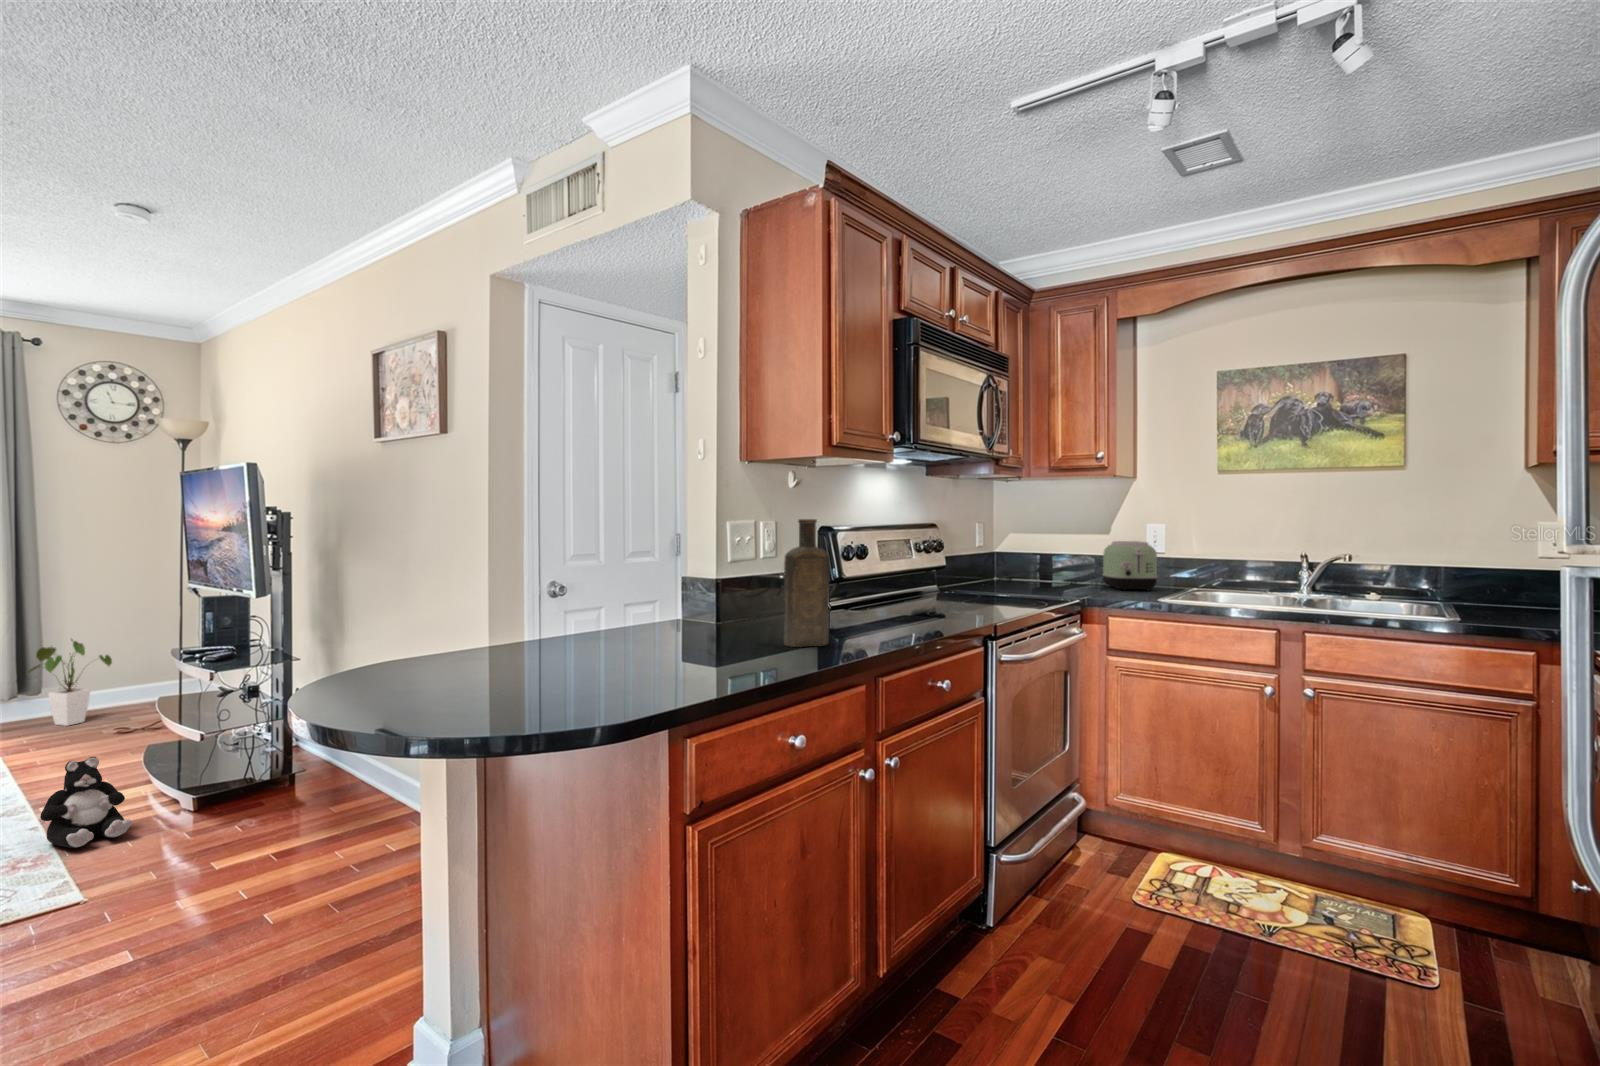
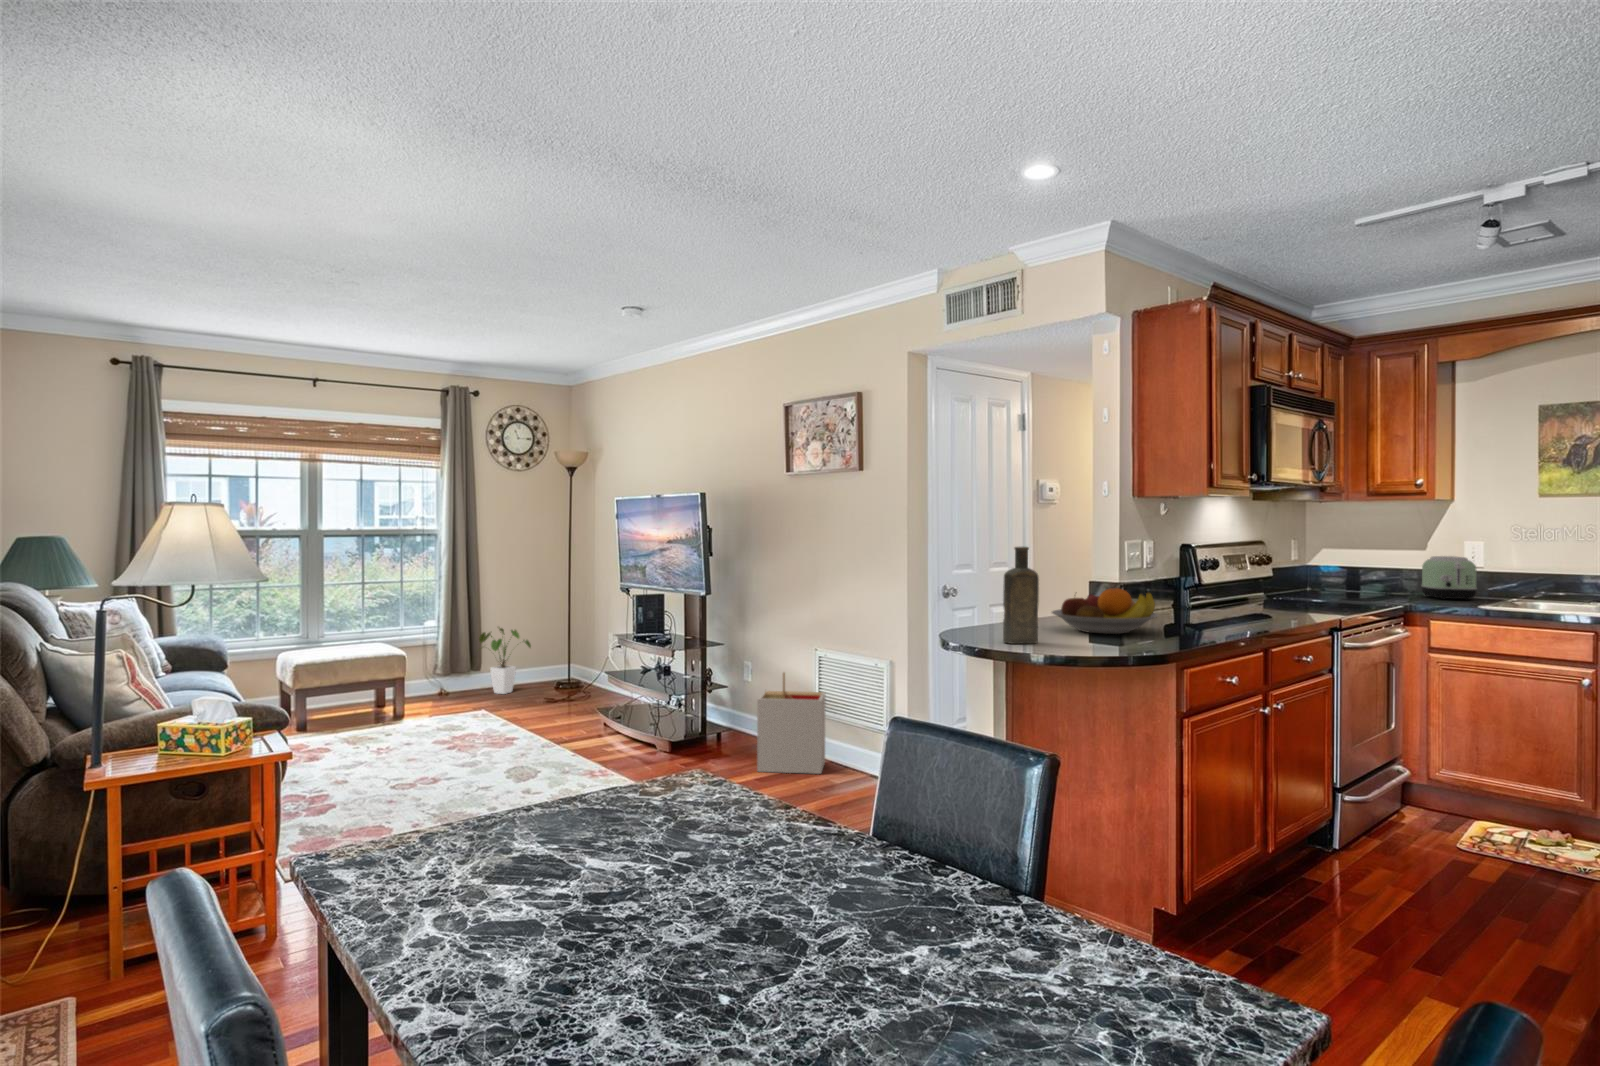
bottle: present [784,519,829,647] -> present [1003,547,1039,644]
fruit bowl: none [537,588,702,662] -> present [1052,588,1158,634]
storage bin: none [295,700,411,837] -> present [757,673,825,774]
plush toy: present [40,757,132,848] -> none [592,706,645,768]

